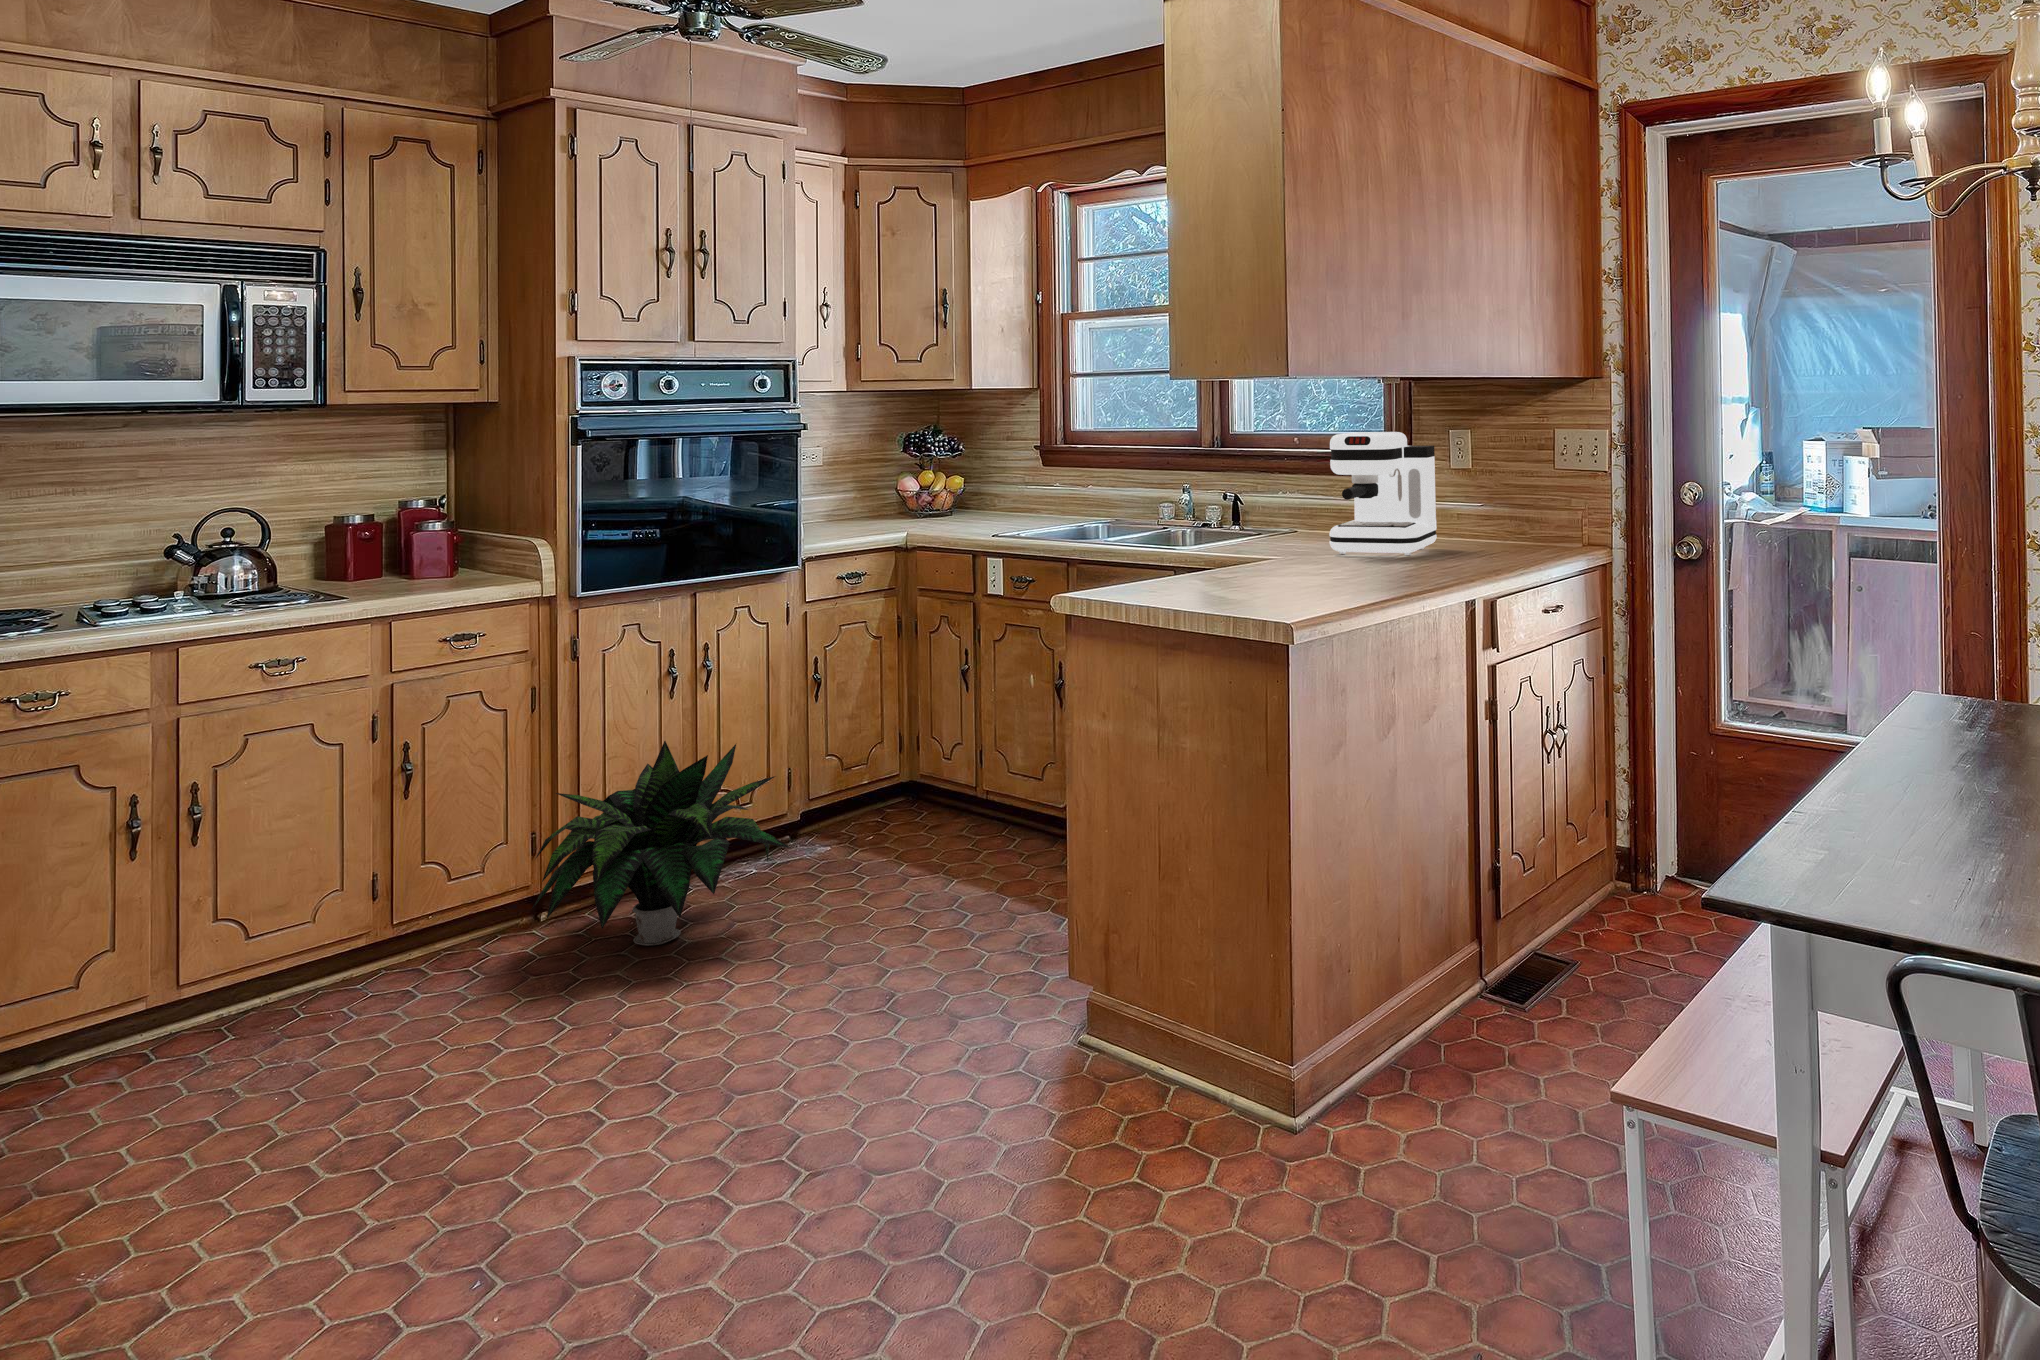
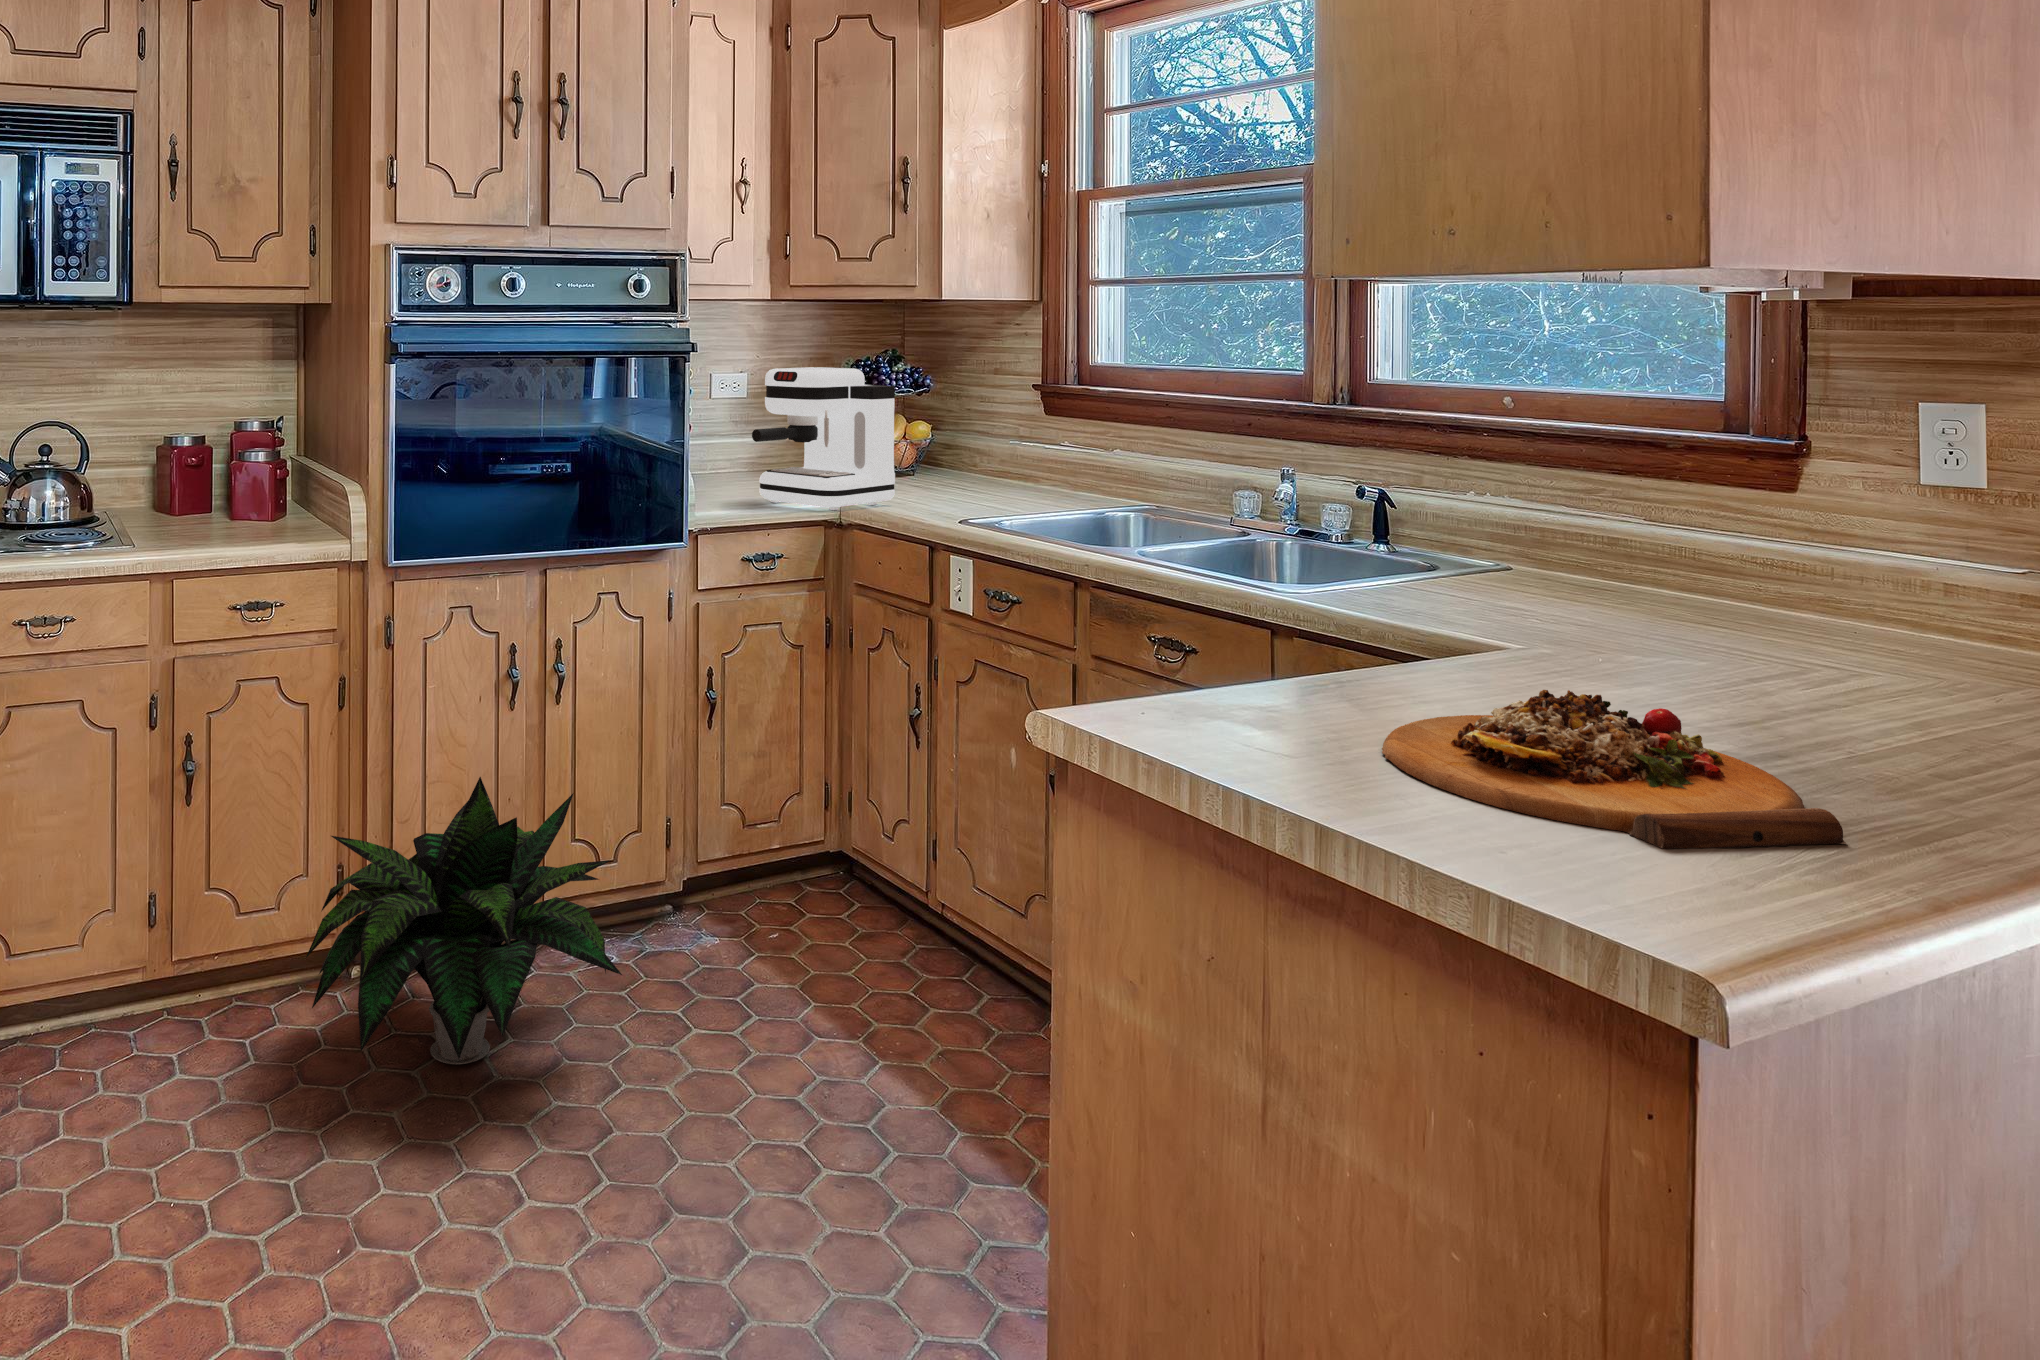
coffee maker: present [1329,432,1437,555] -> present [752,367,895,510]
cutting board: none [1214,557,1361,602] -> present [1382,690,1847,849]

